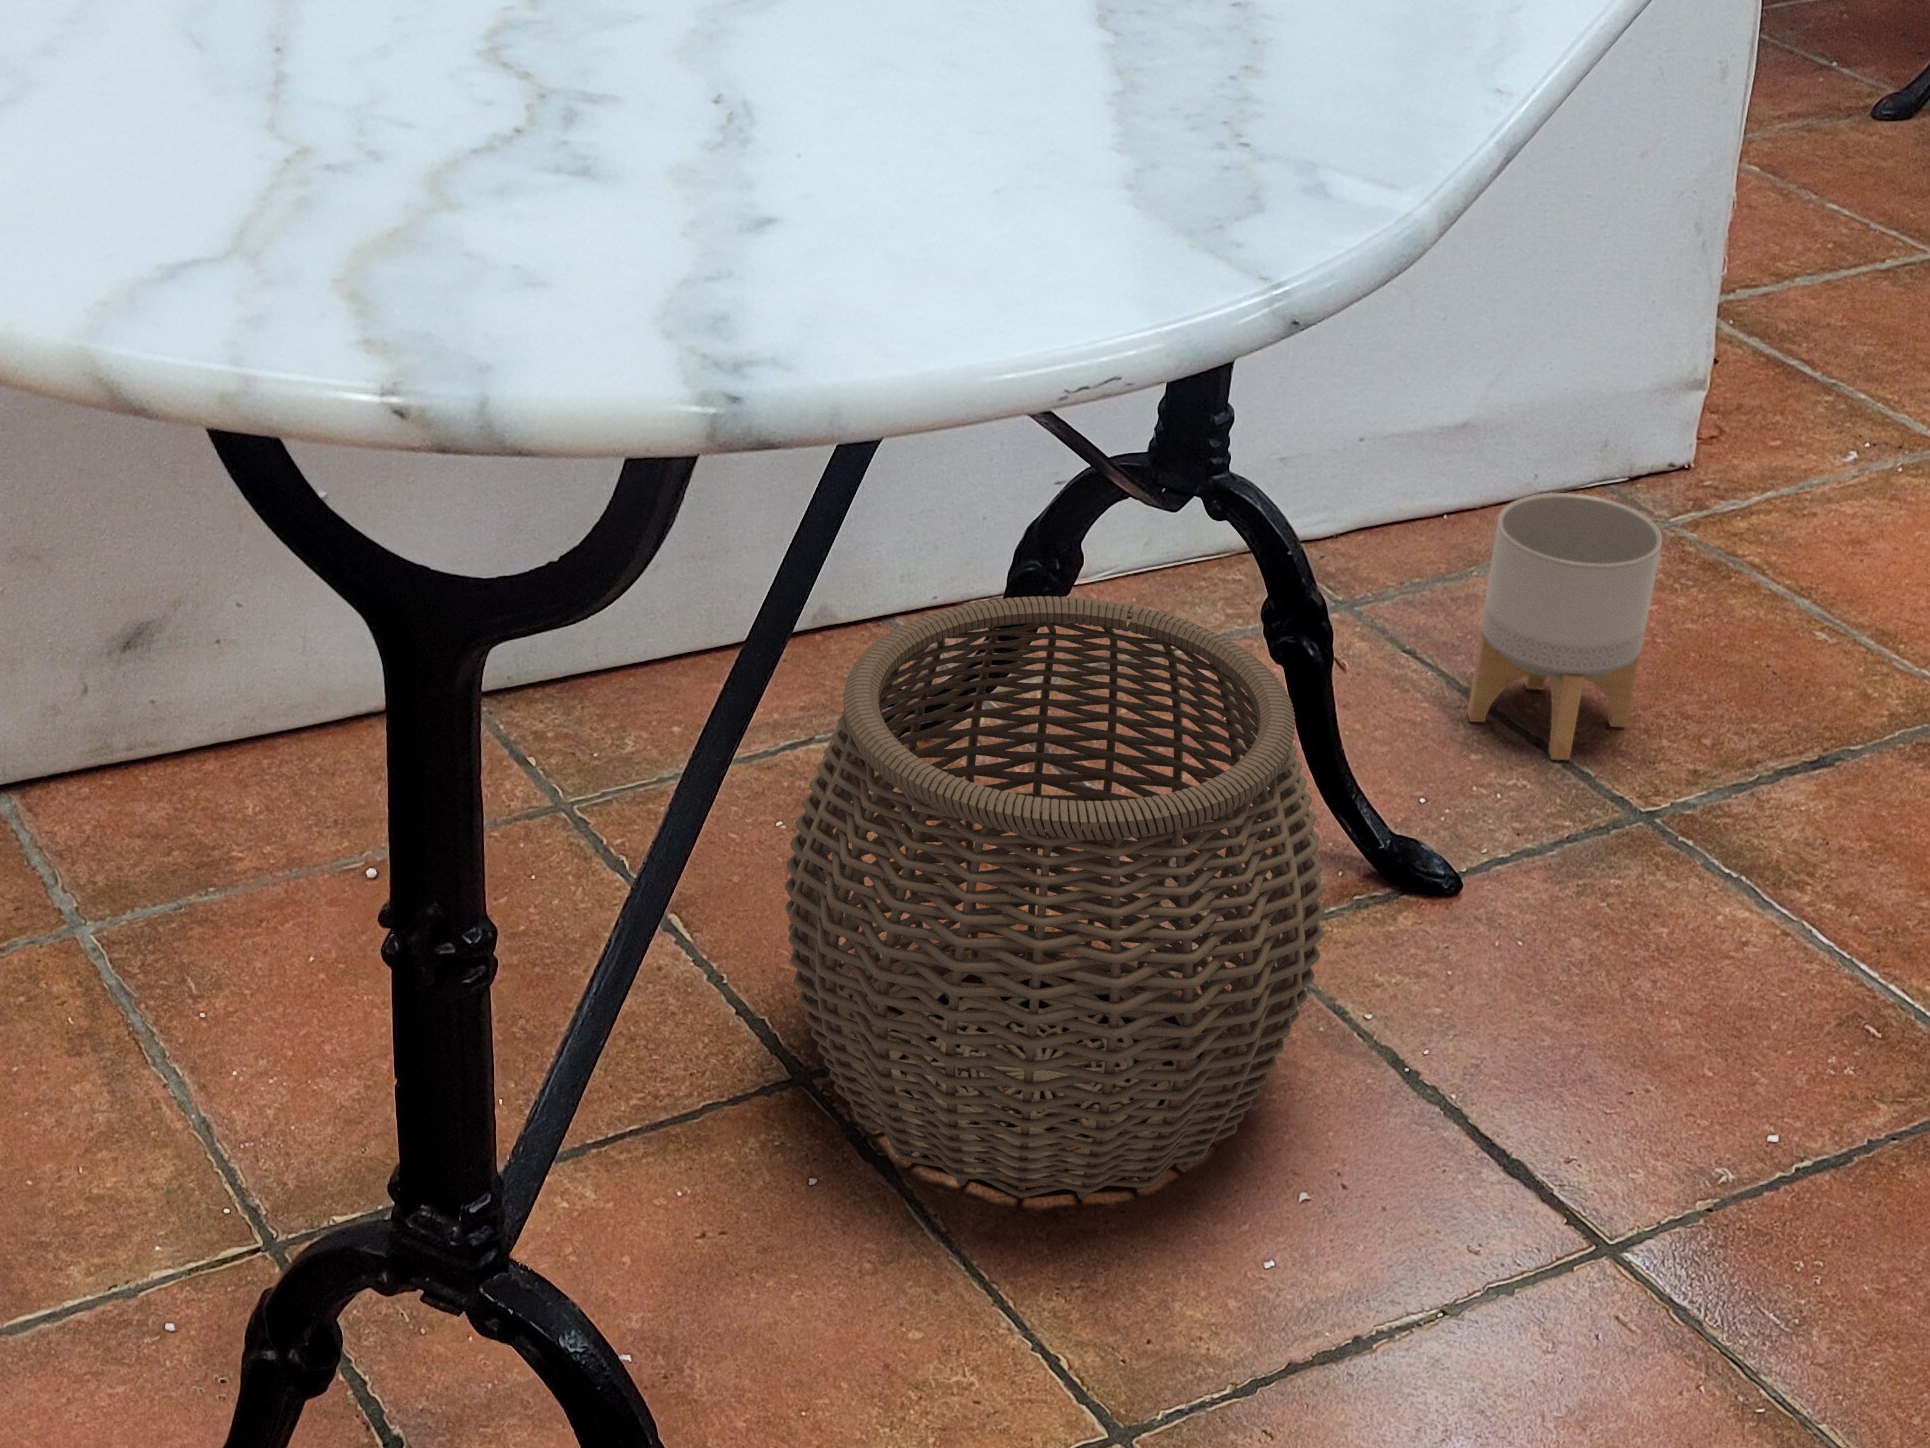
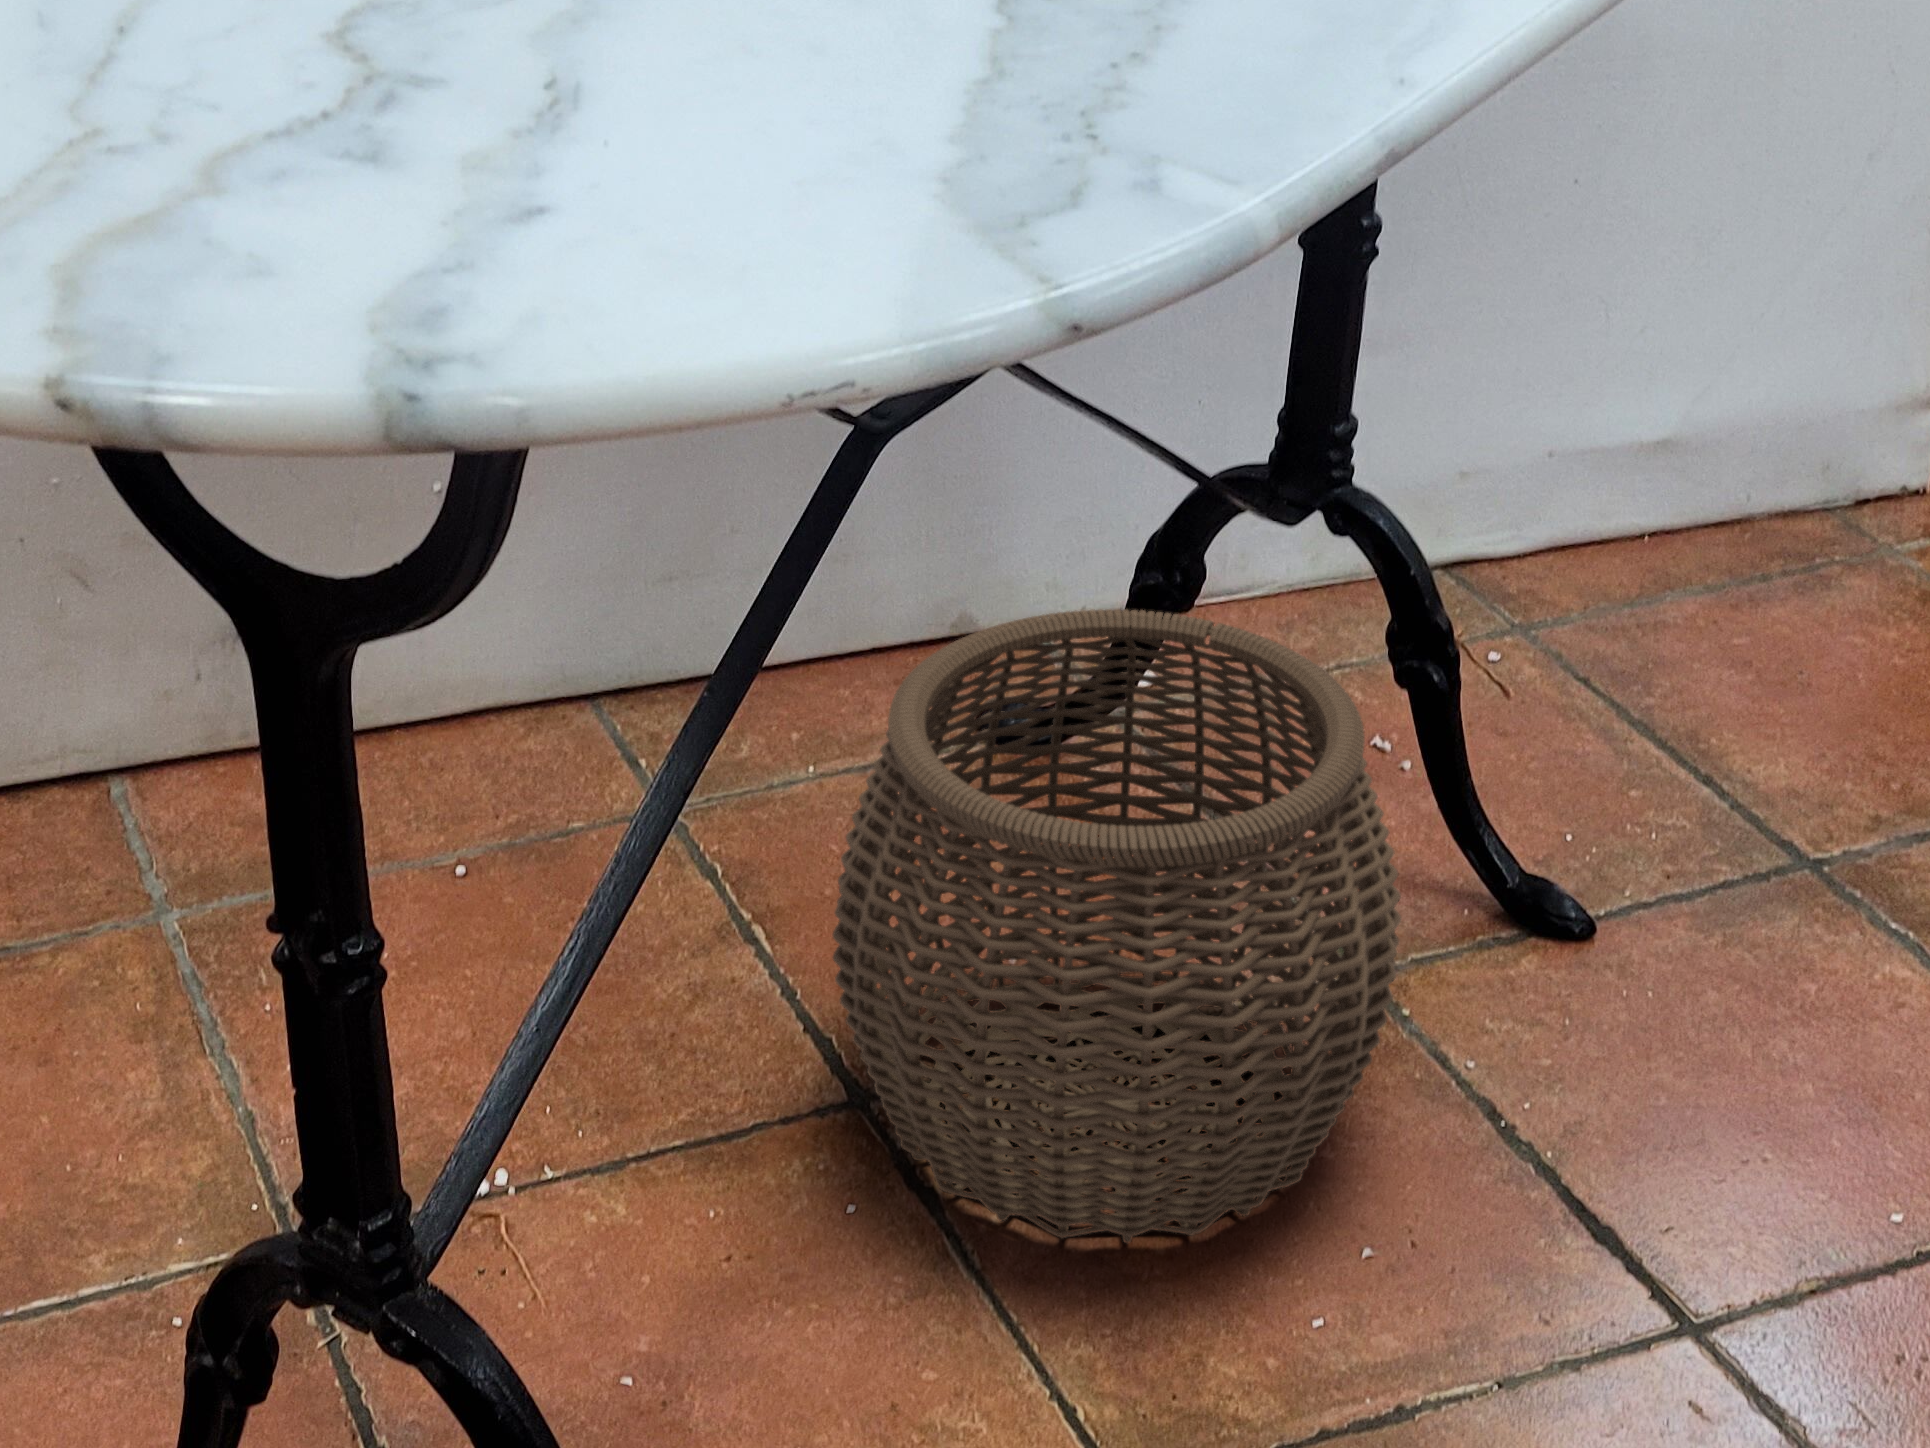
planter: present [1467,493,1662,760] -> none [1629,515,1841,800]

